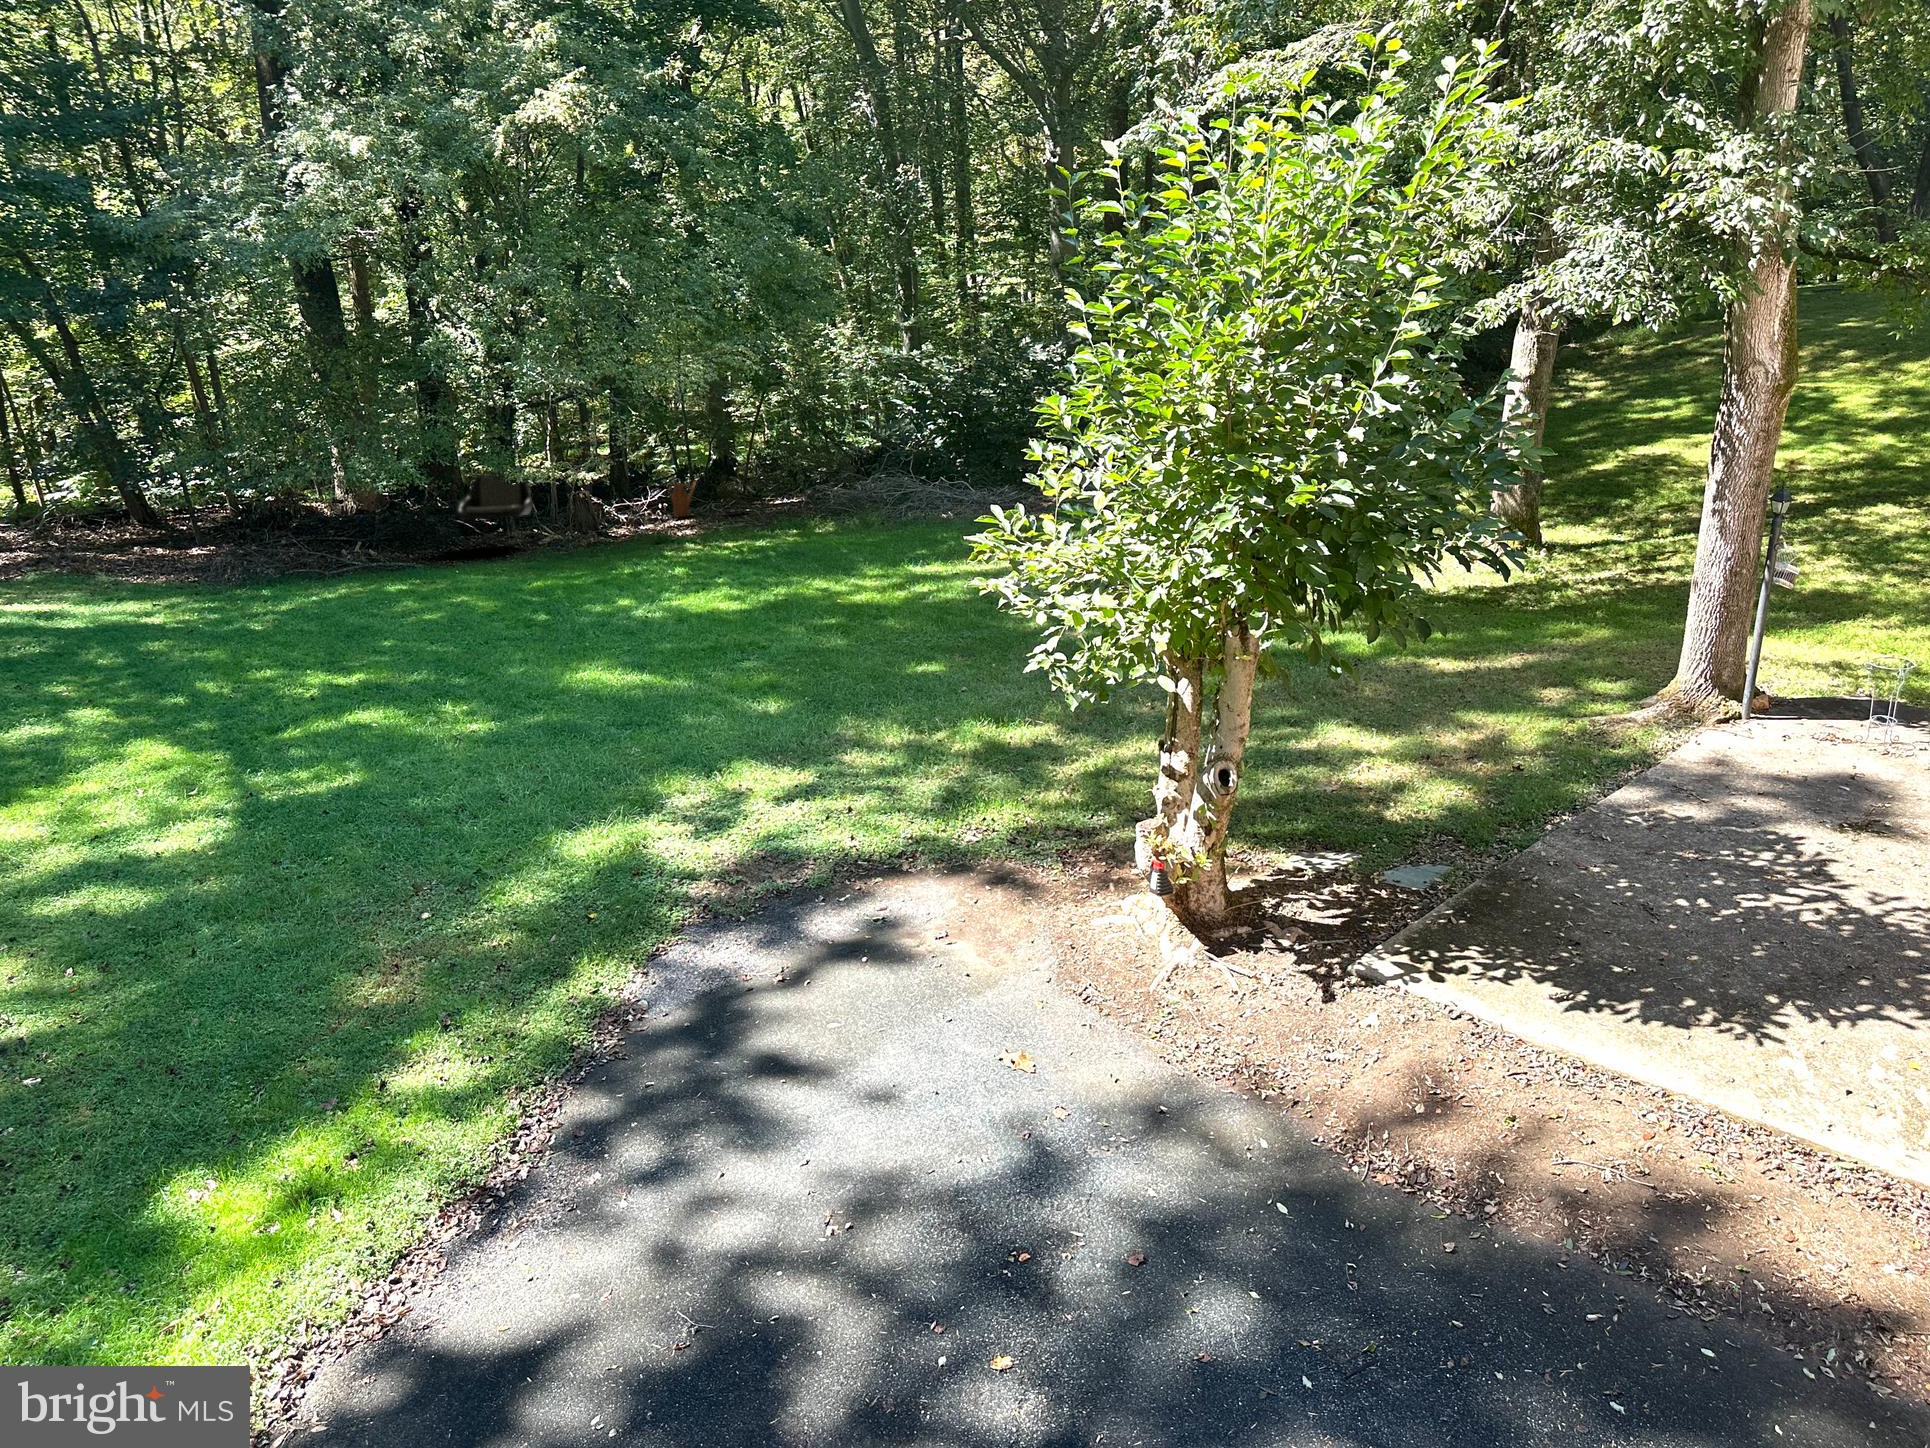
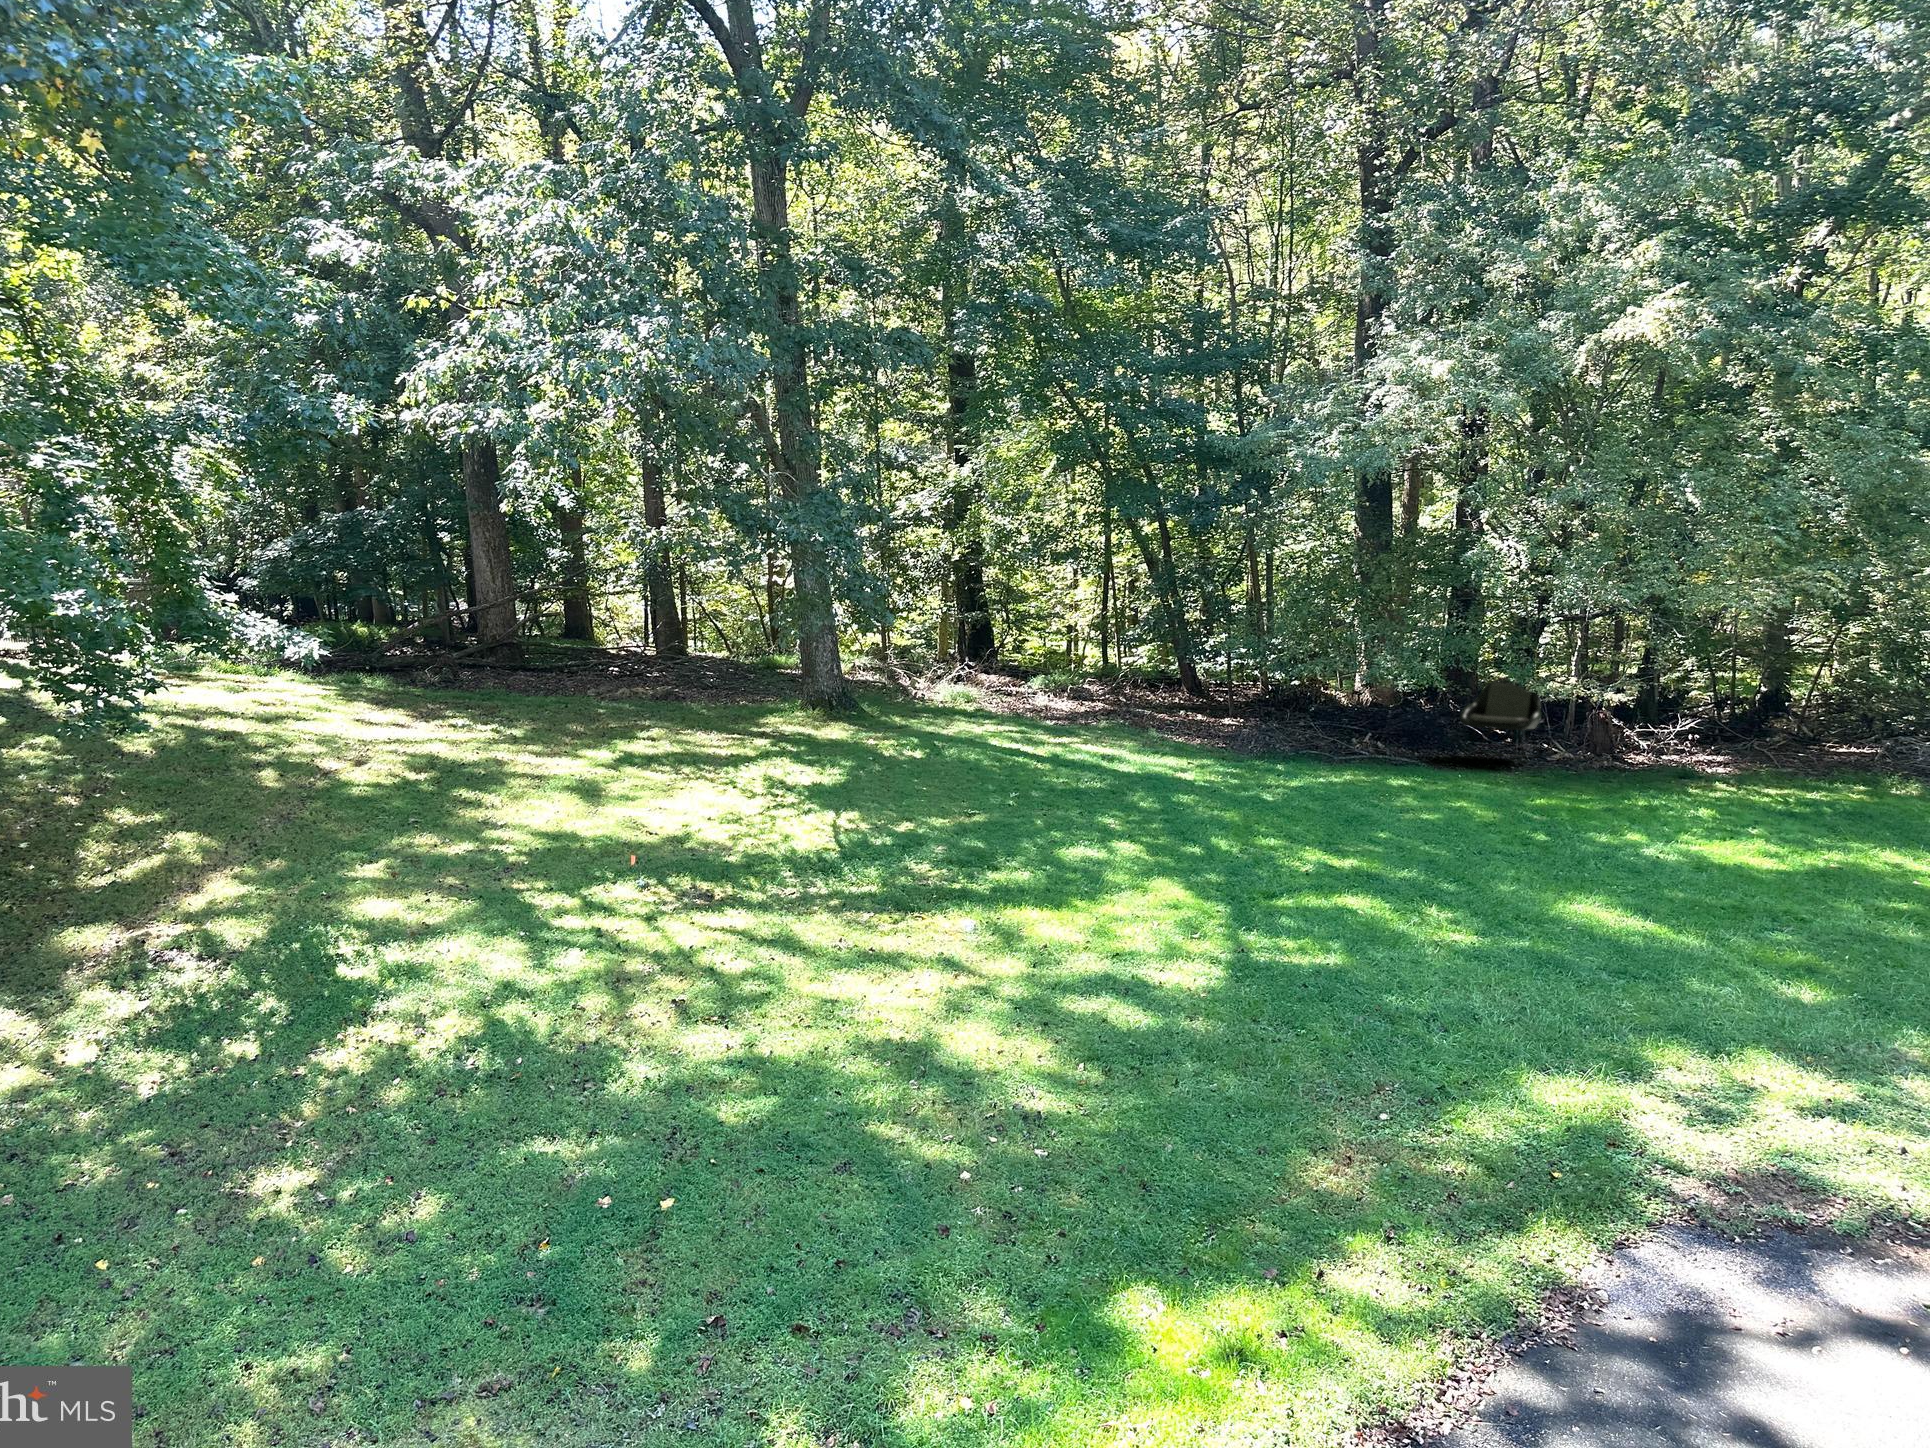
potted tree: present [715,476,740,515] -> none [1763,702,1801,758]
watering can: present [671,482,696,517] -> none [1703,712,1743,753]

